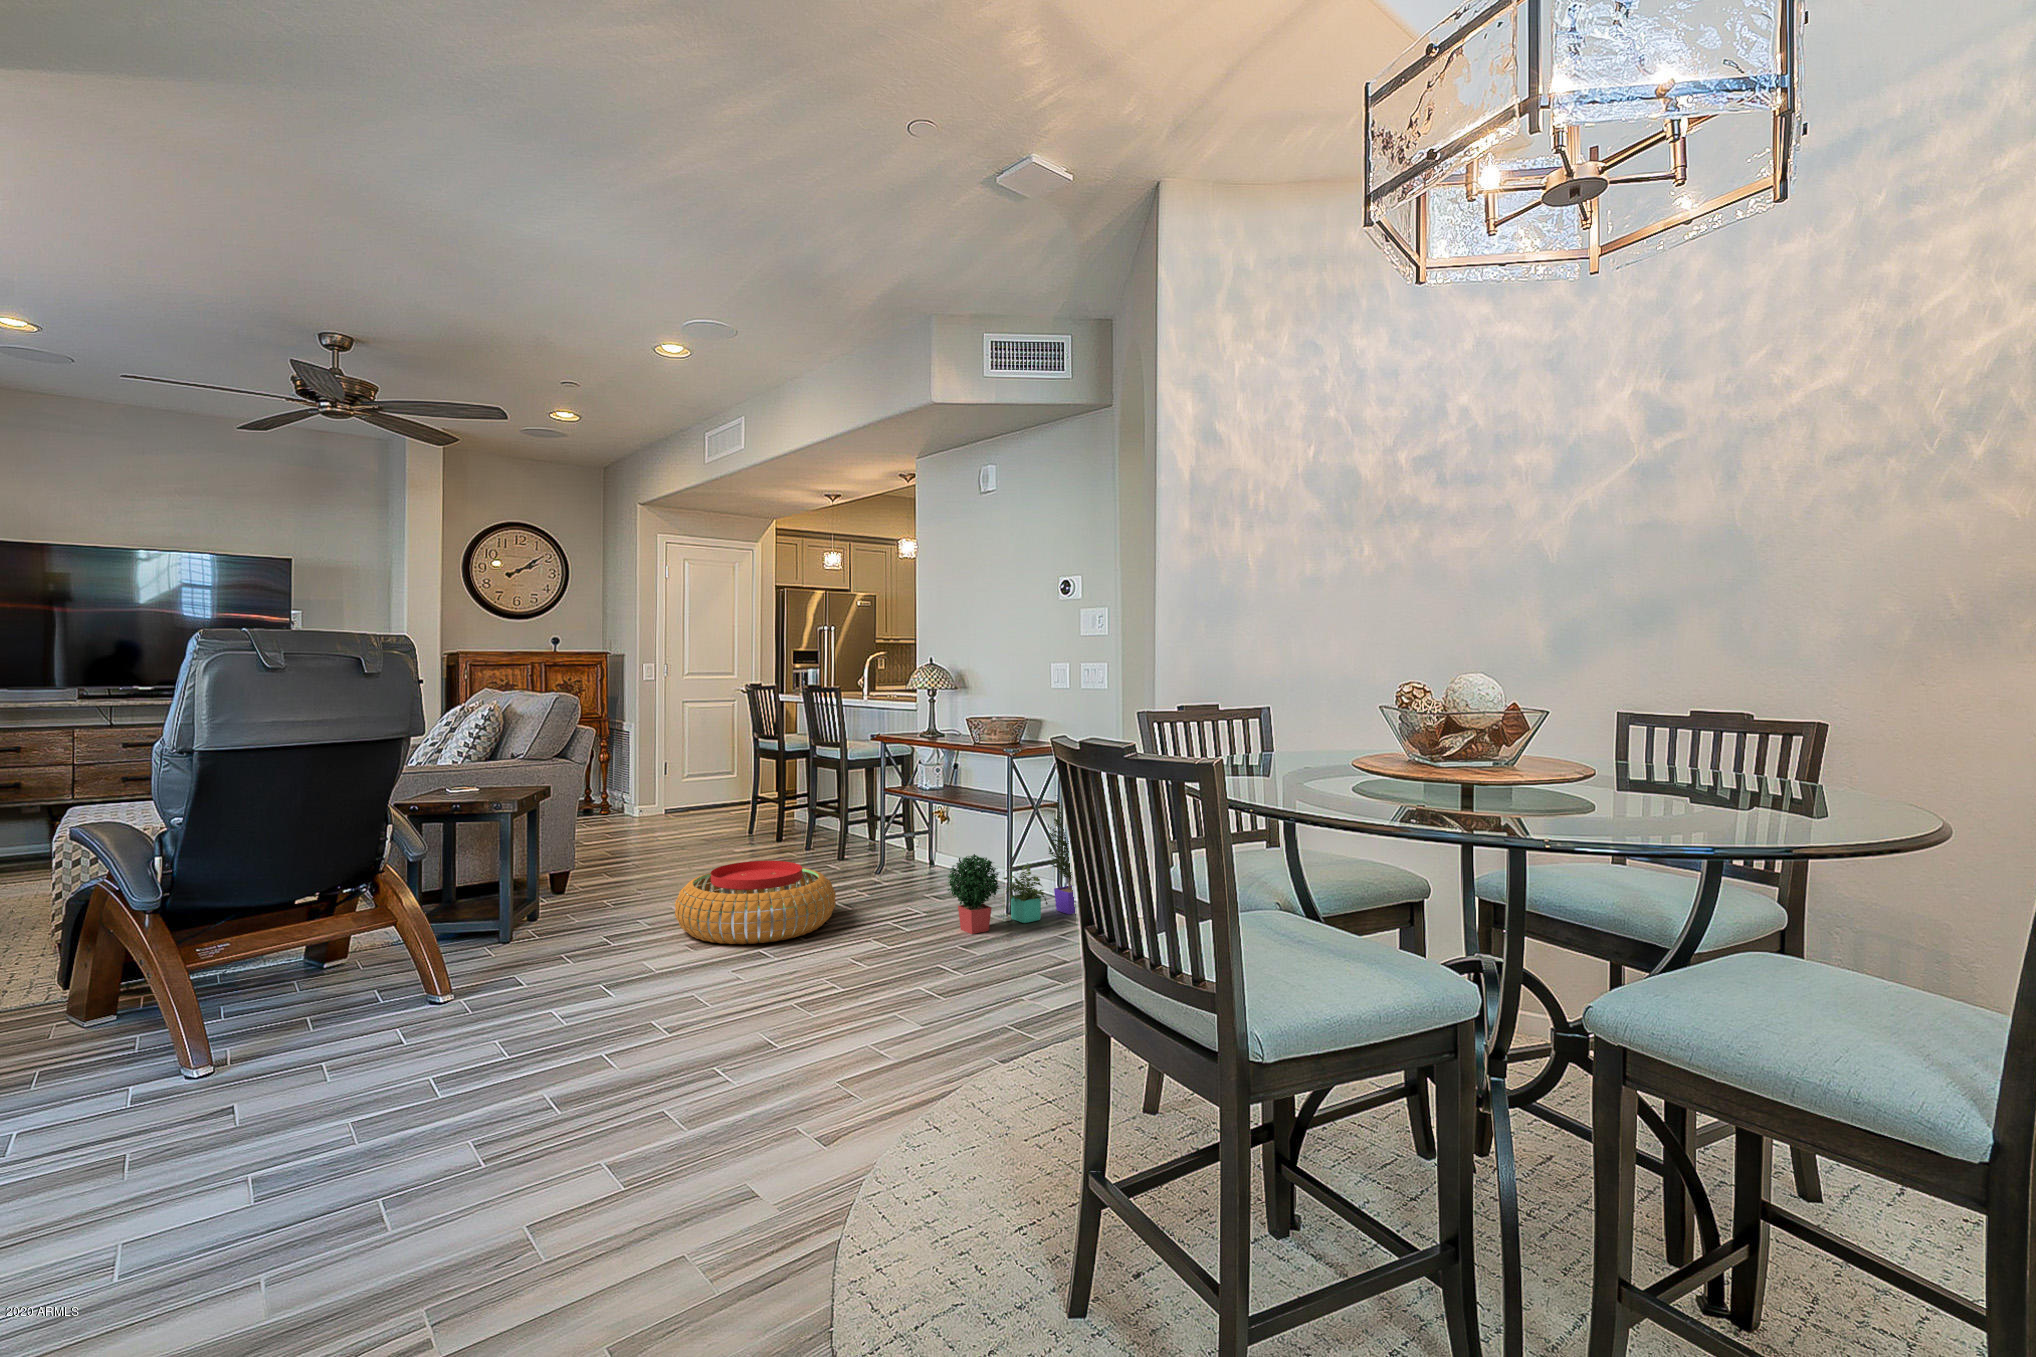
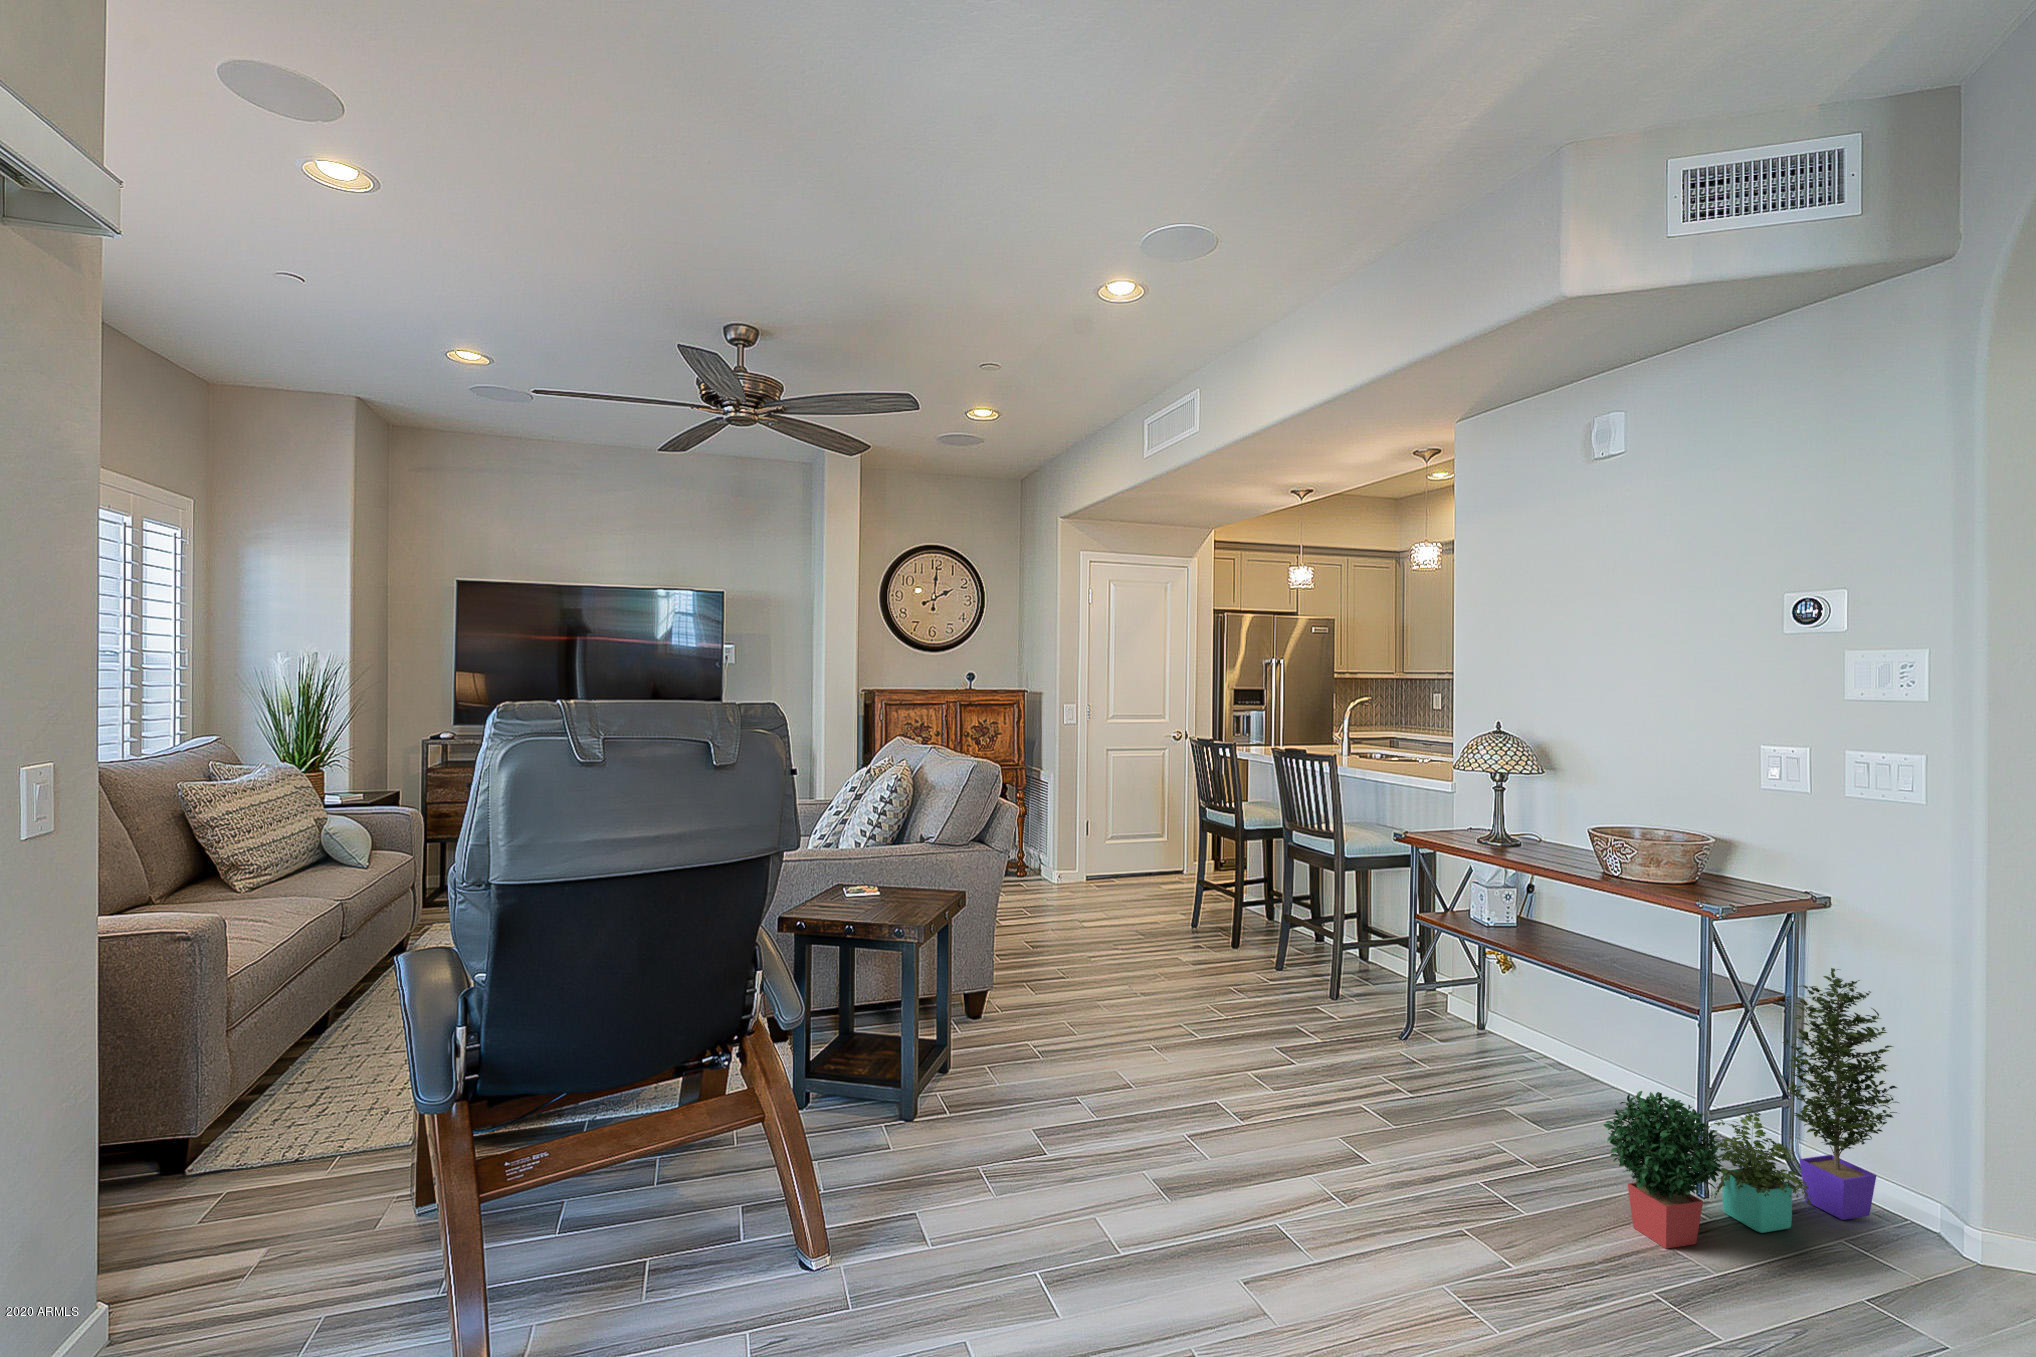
pouf: present [675,861,836,944] -> none [1136,1034,1387,1200]

